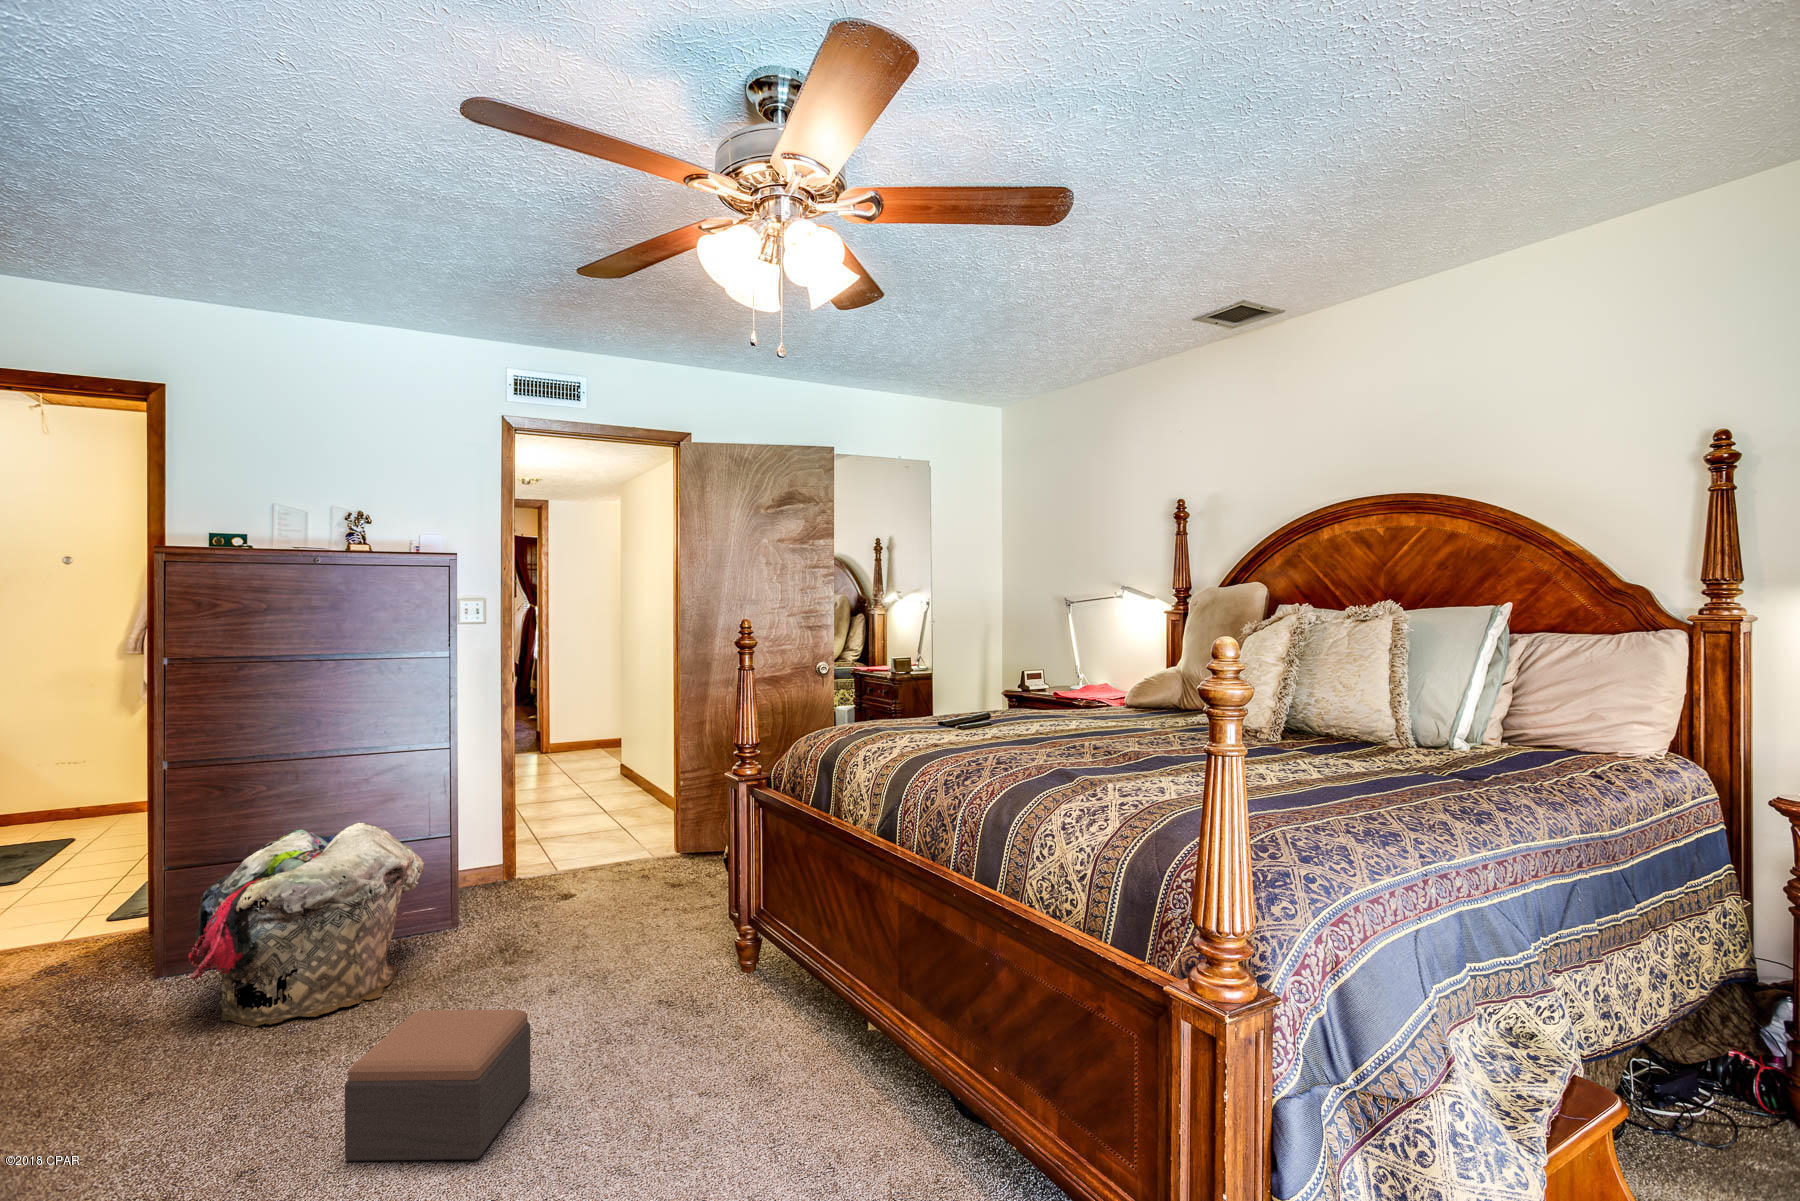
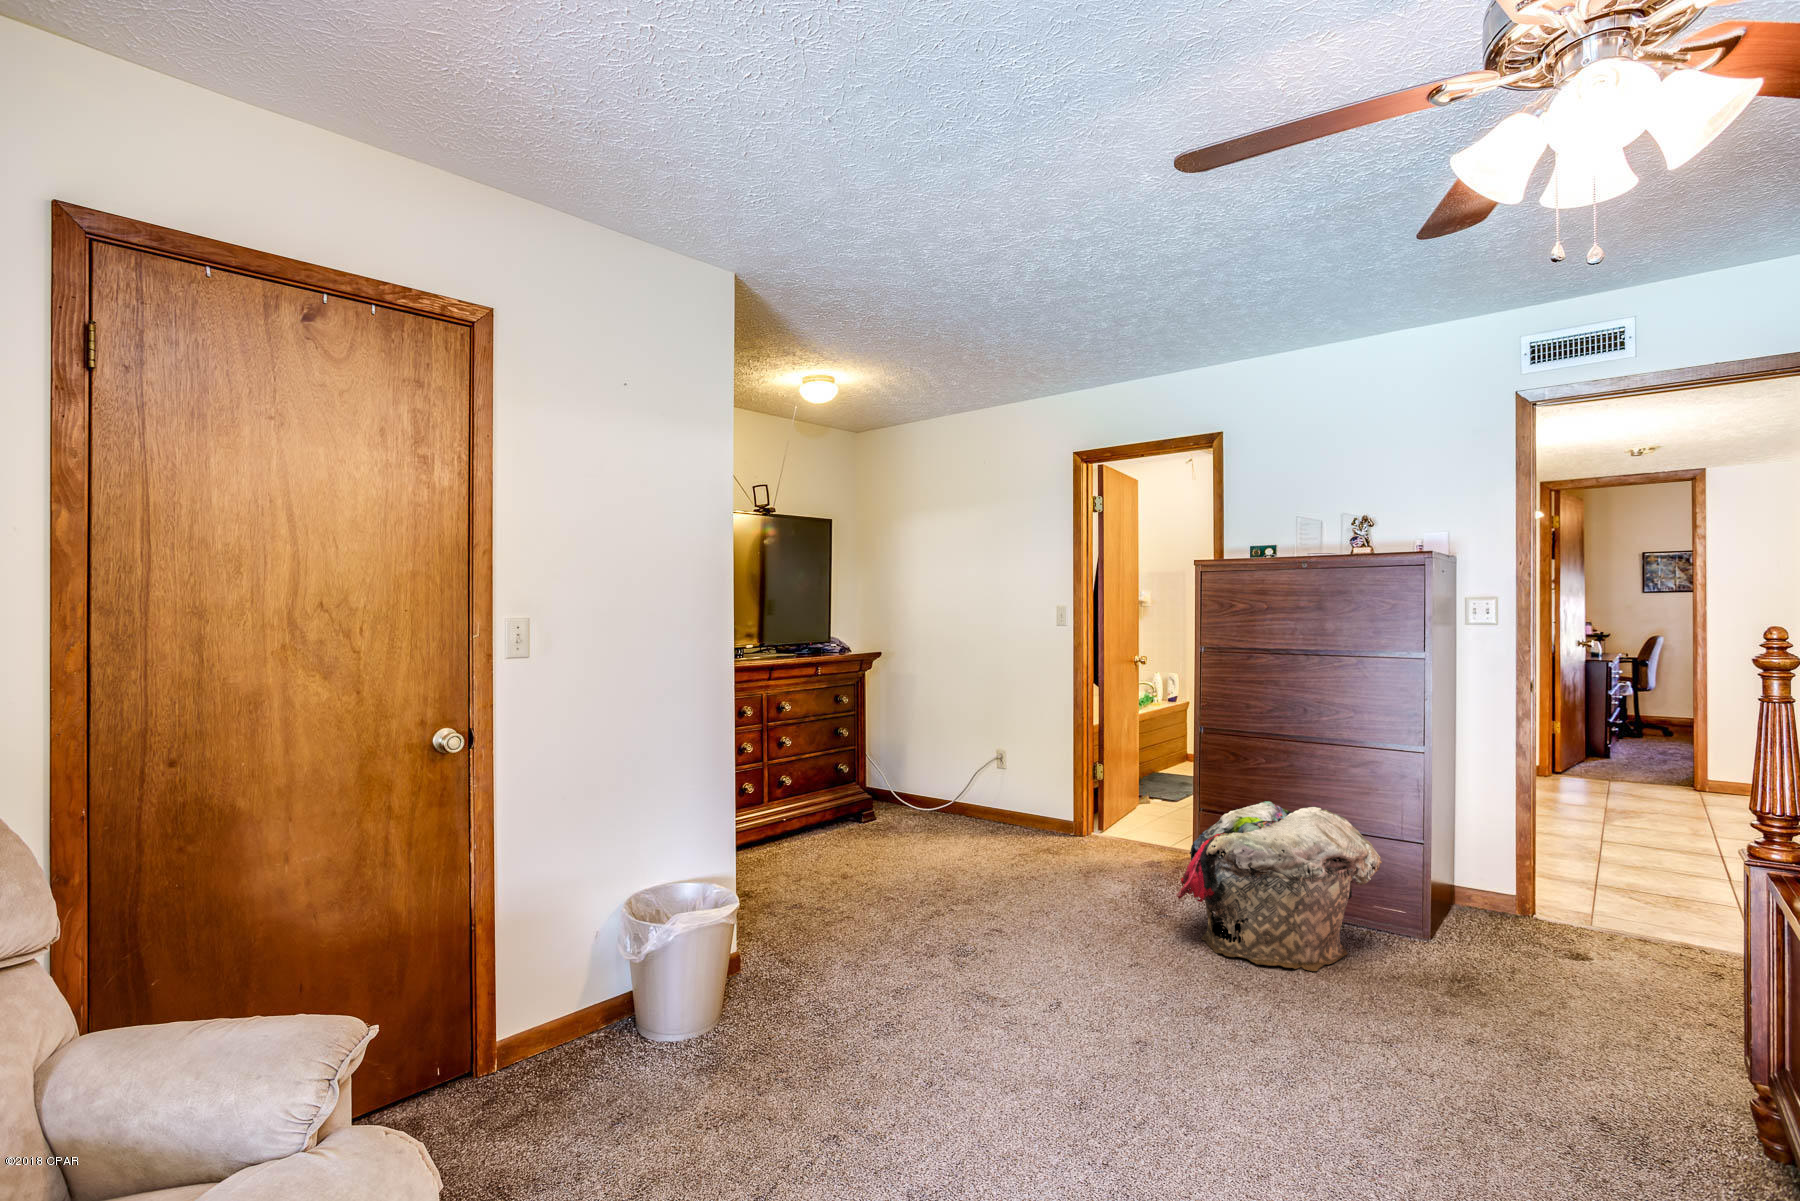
footstool: present [345,1009,531,1161] -> none [1193,985,1369,1139]

